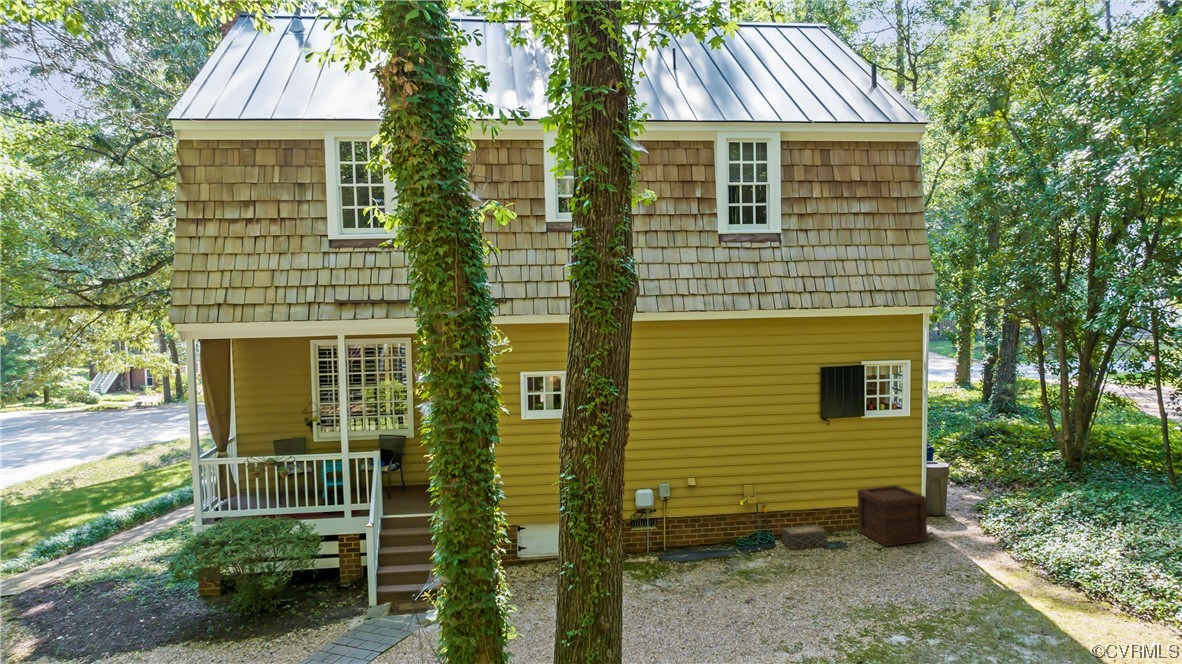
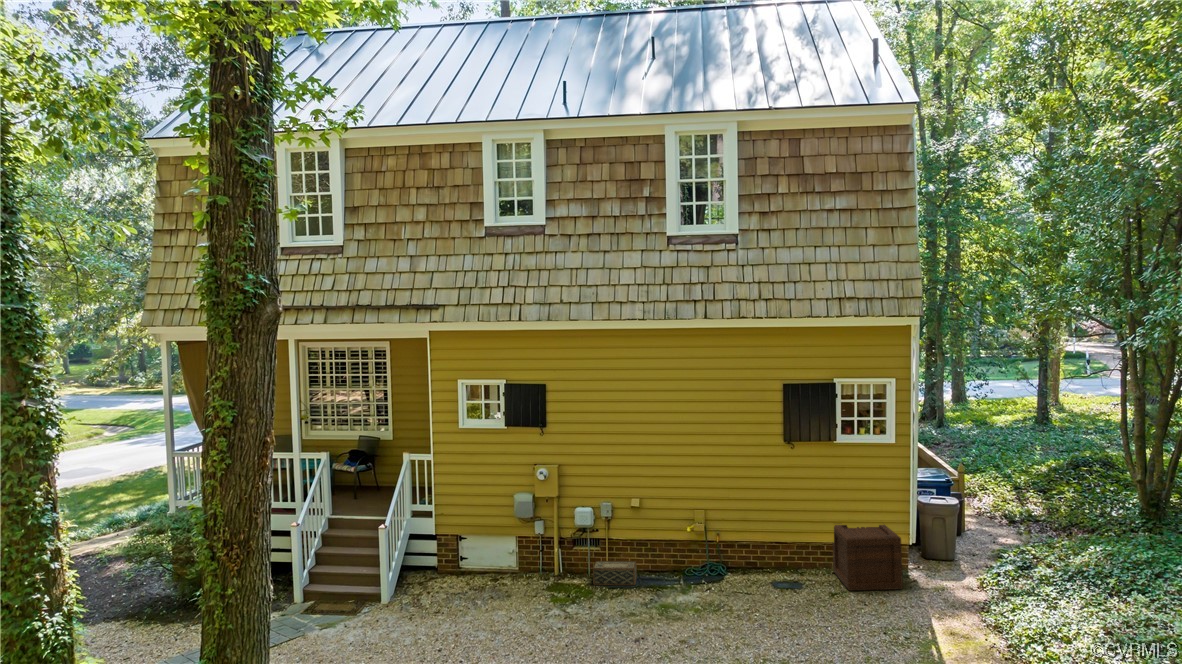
woven basket: present [782,524,827,549] -> present [593,561,637,585]

